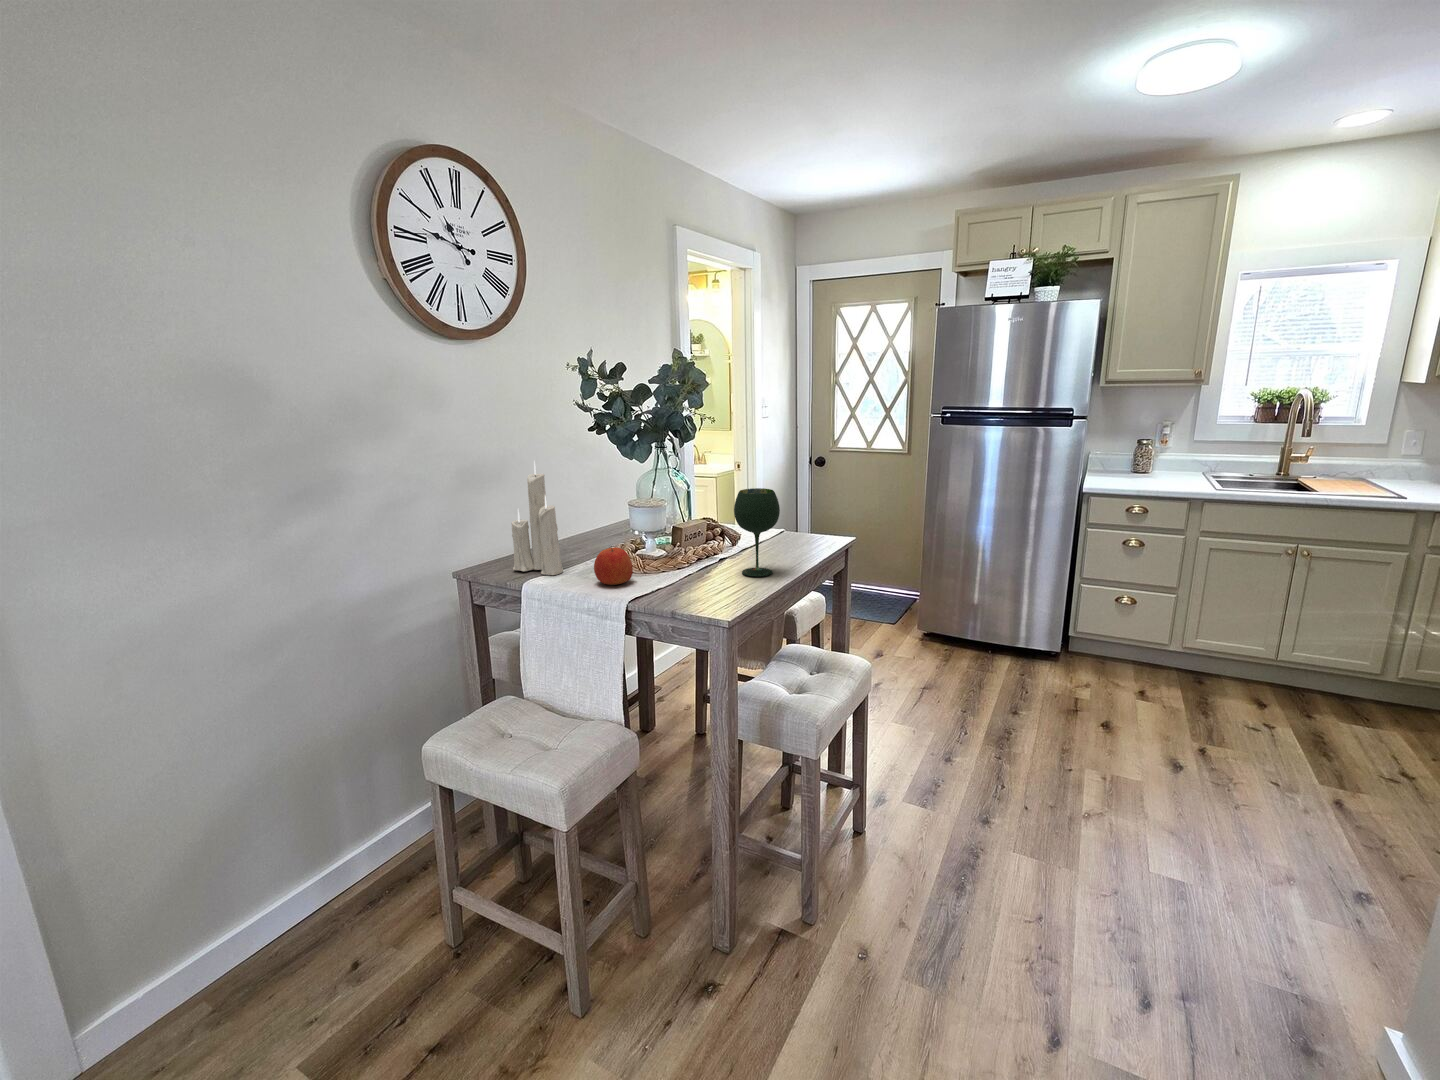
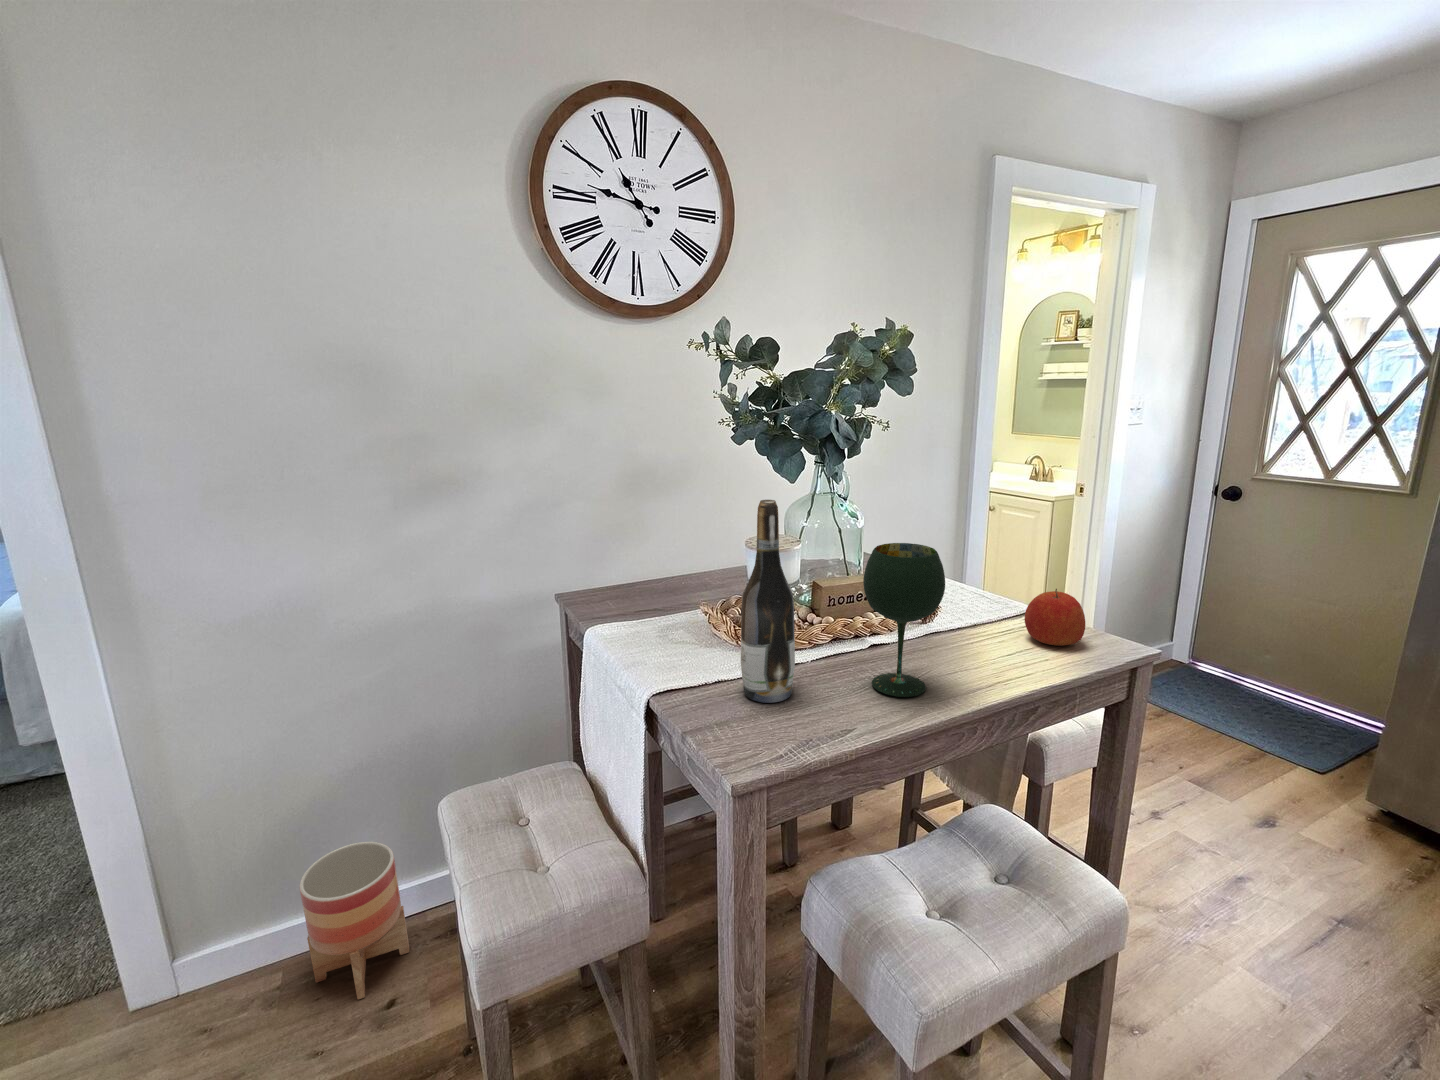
candle: present [512,461,563,575] -> none [614,459,660,619]
wine bottle: none [676,467,710,593] -> present [741,500,795,703]
apple: present [594,546,633,585] -> present [1025,589,1085,646]
planter: none [236,843,344,993] -> present [300,842,409,999]

